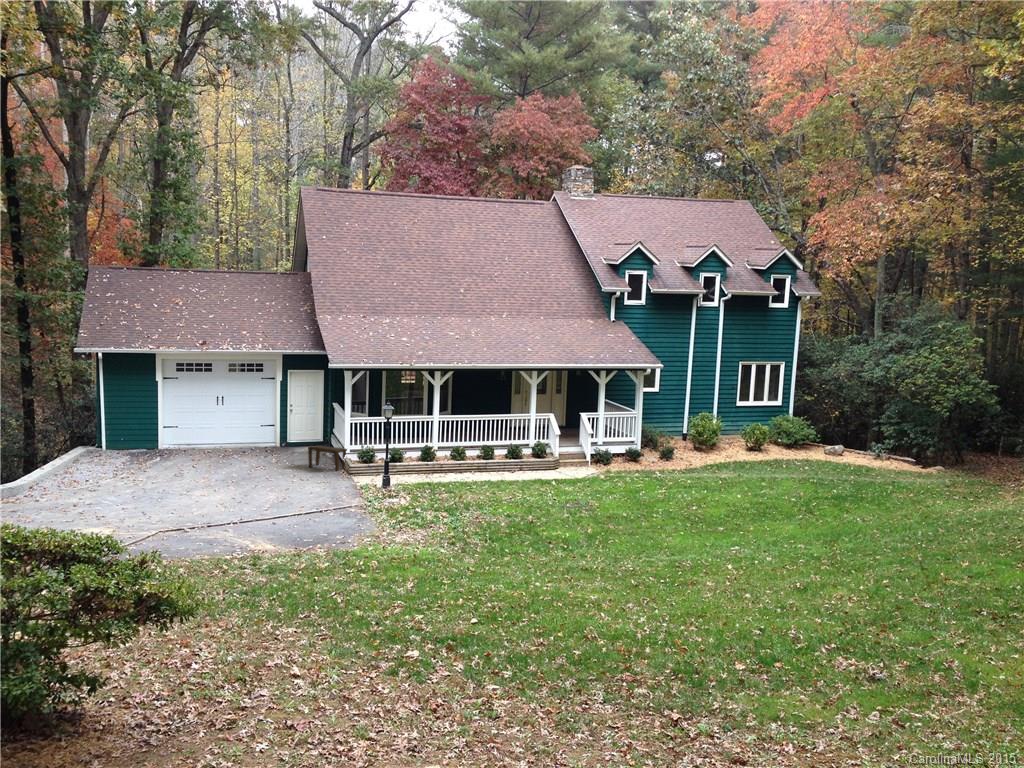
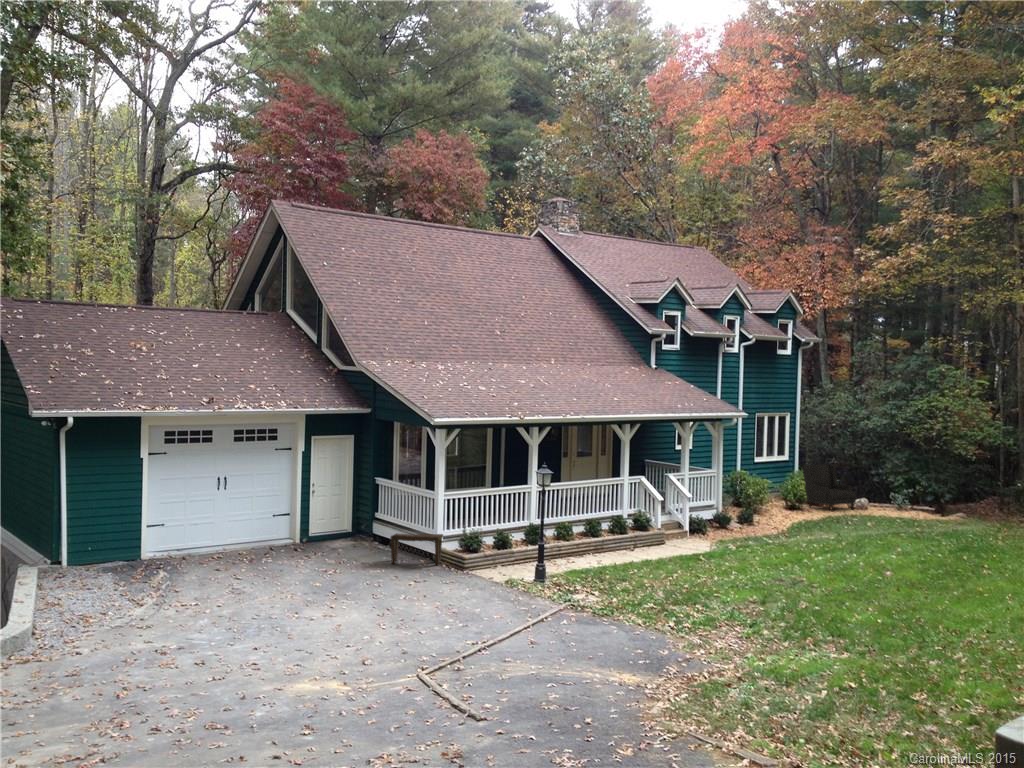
chair: none [770,414,818,460] -> present [802,464,856,511]

